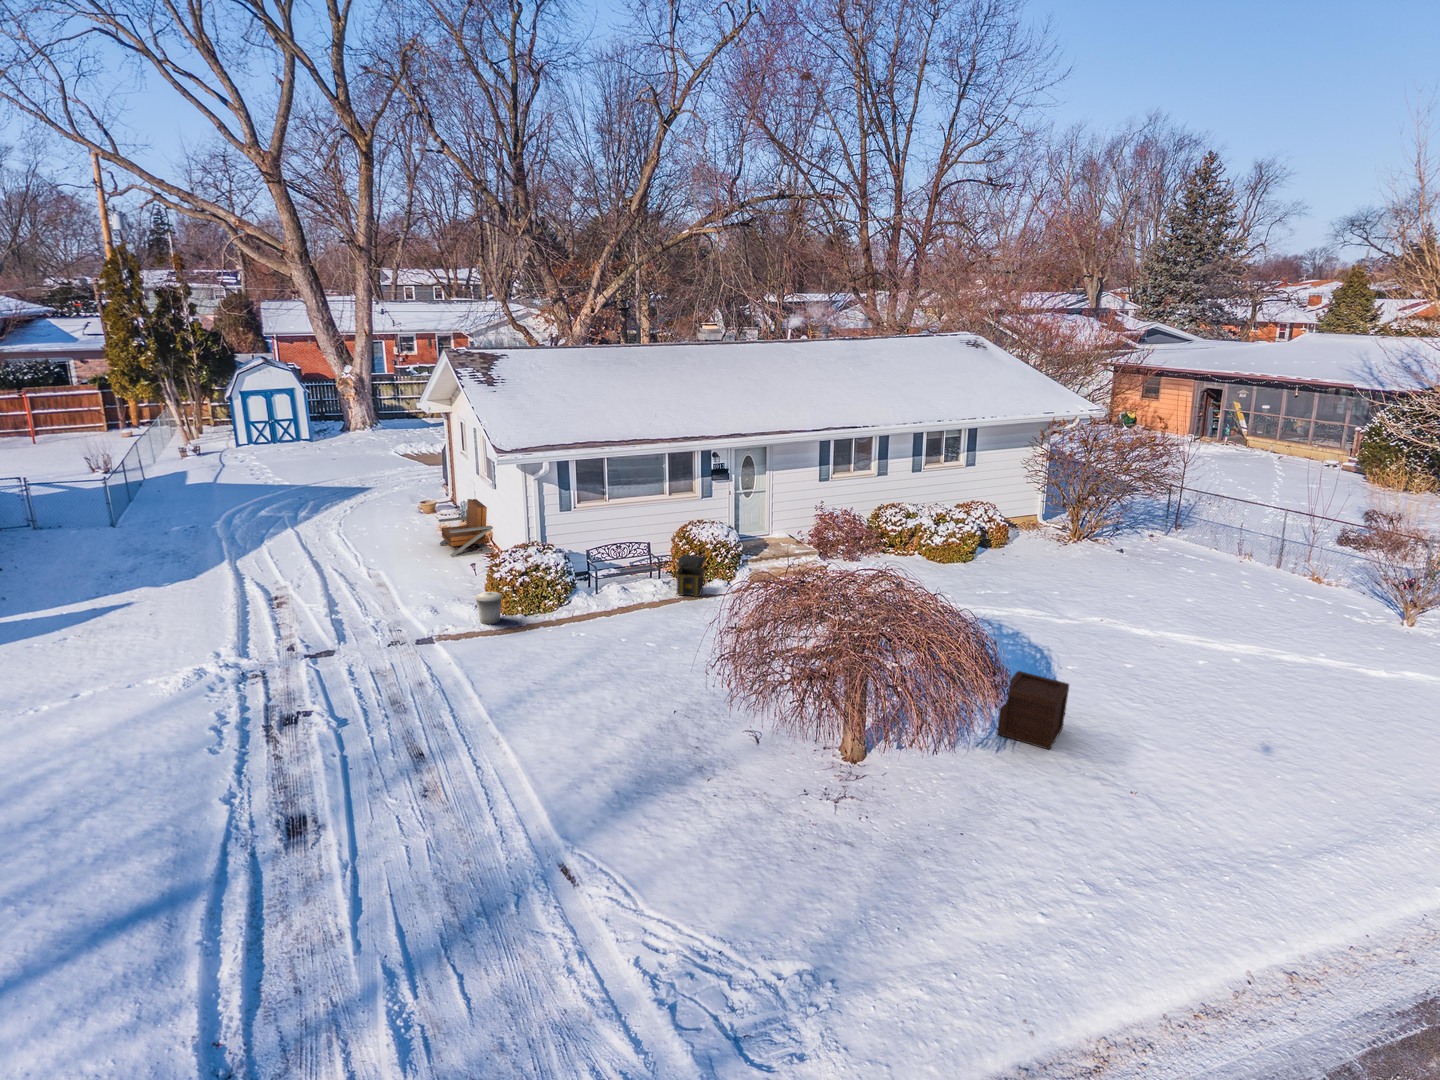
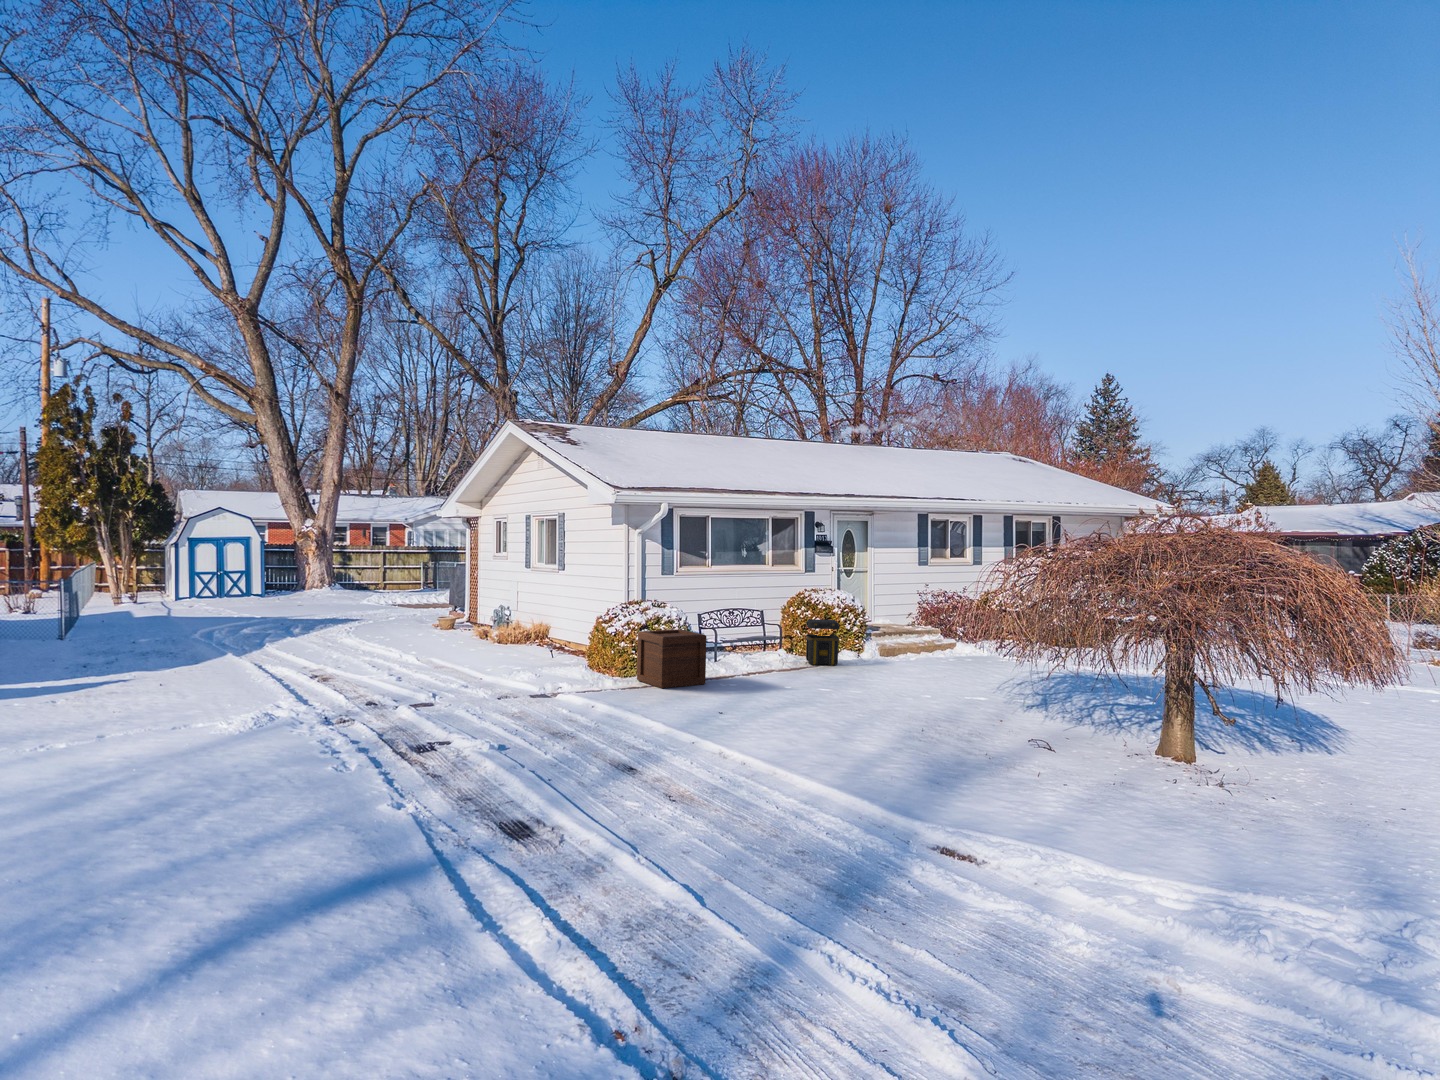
lounge chair: present [438,499,493,557] -> none [487,586,558,648]
trash can: present [475,592,502,624] -> none [589,644,623,684]
wooden crate: present [997,671,1069,749] -> present [637,629,706,689]

